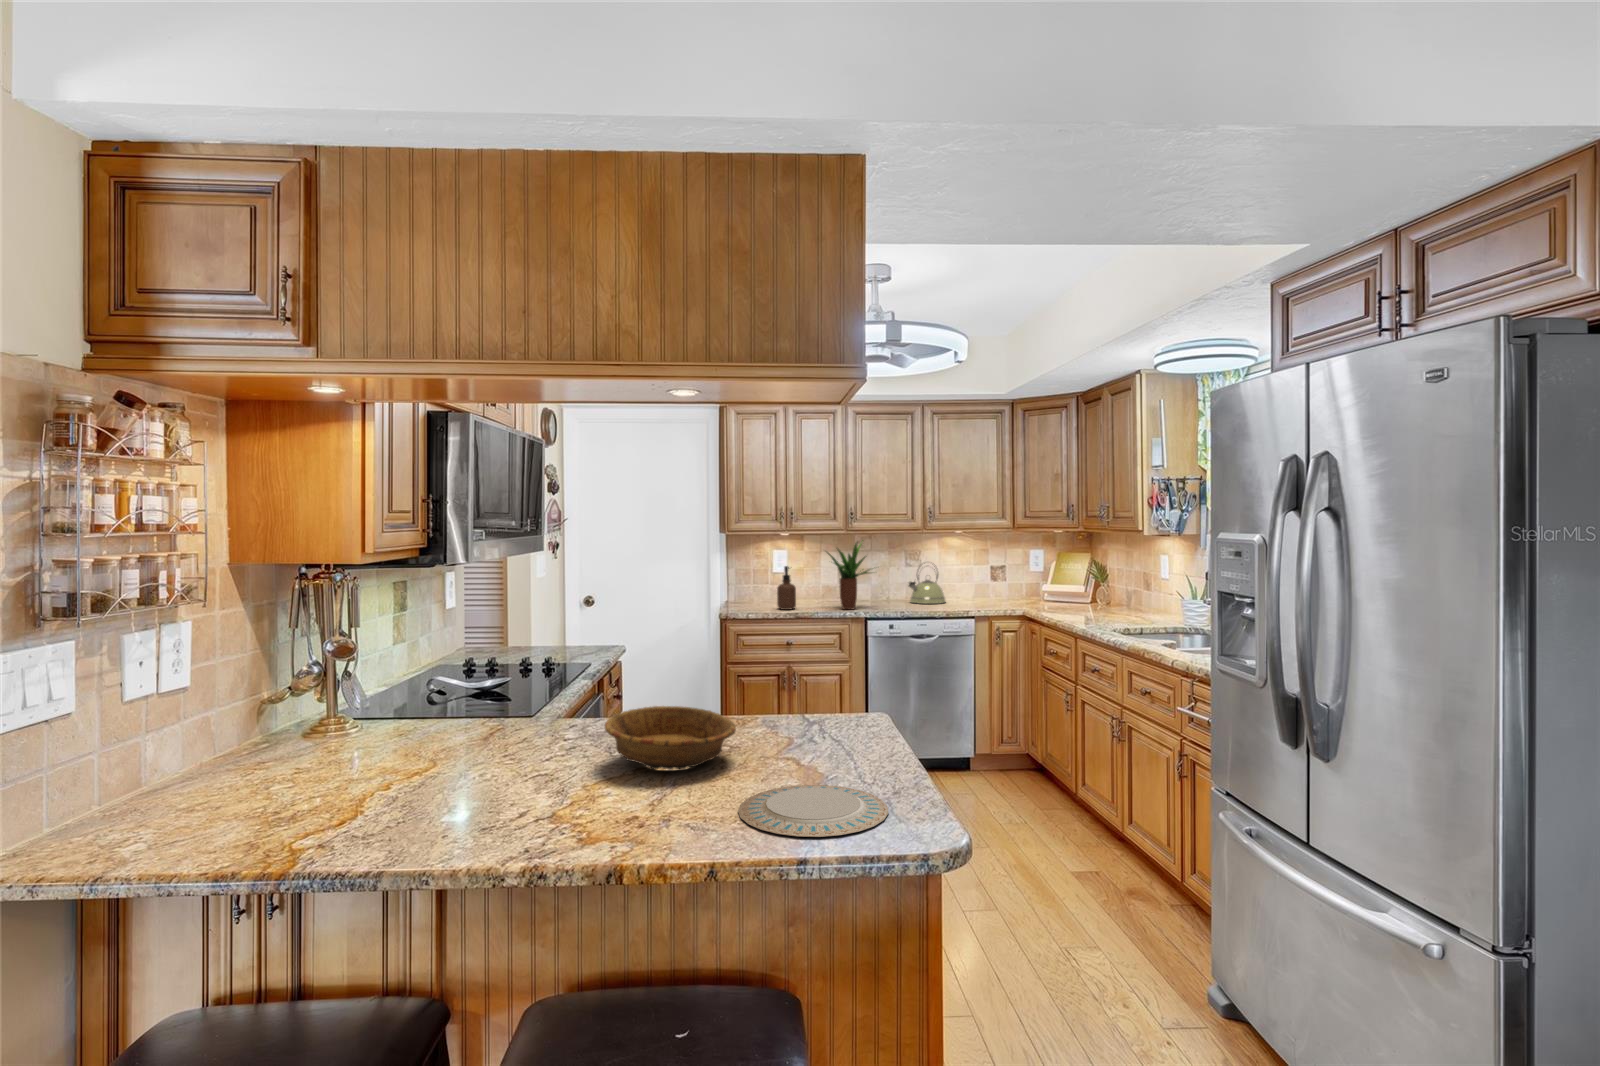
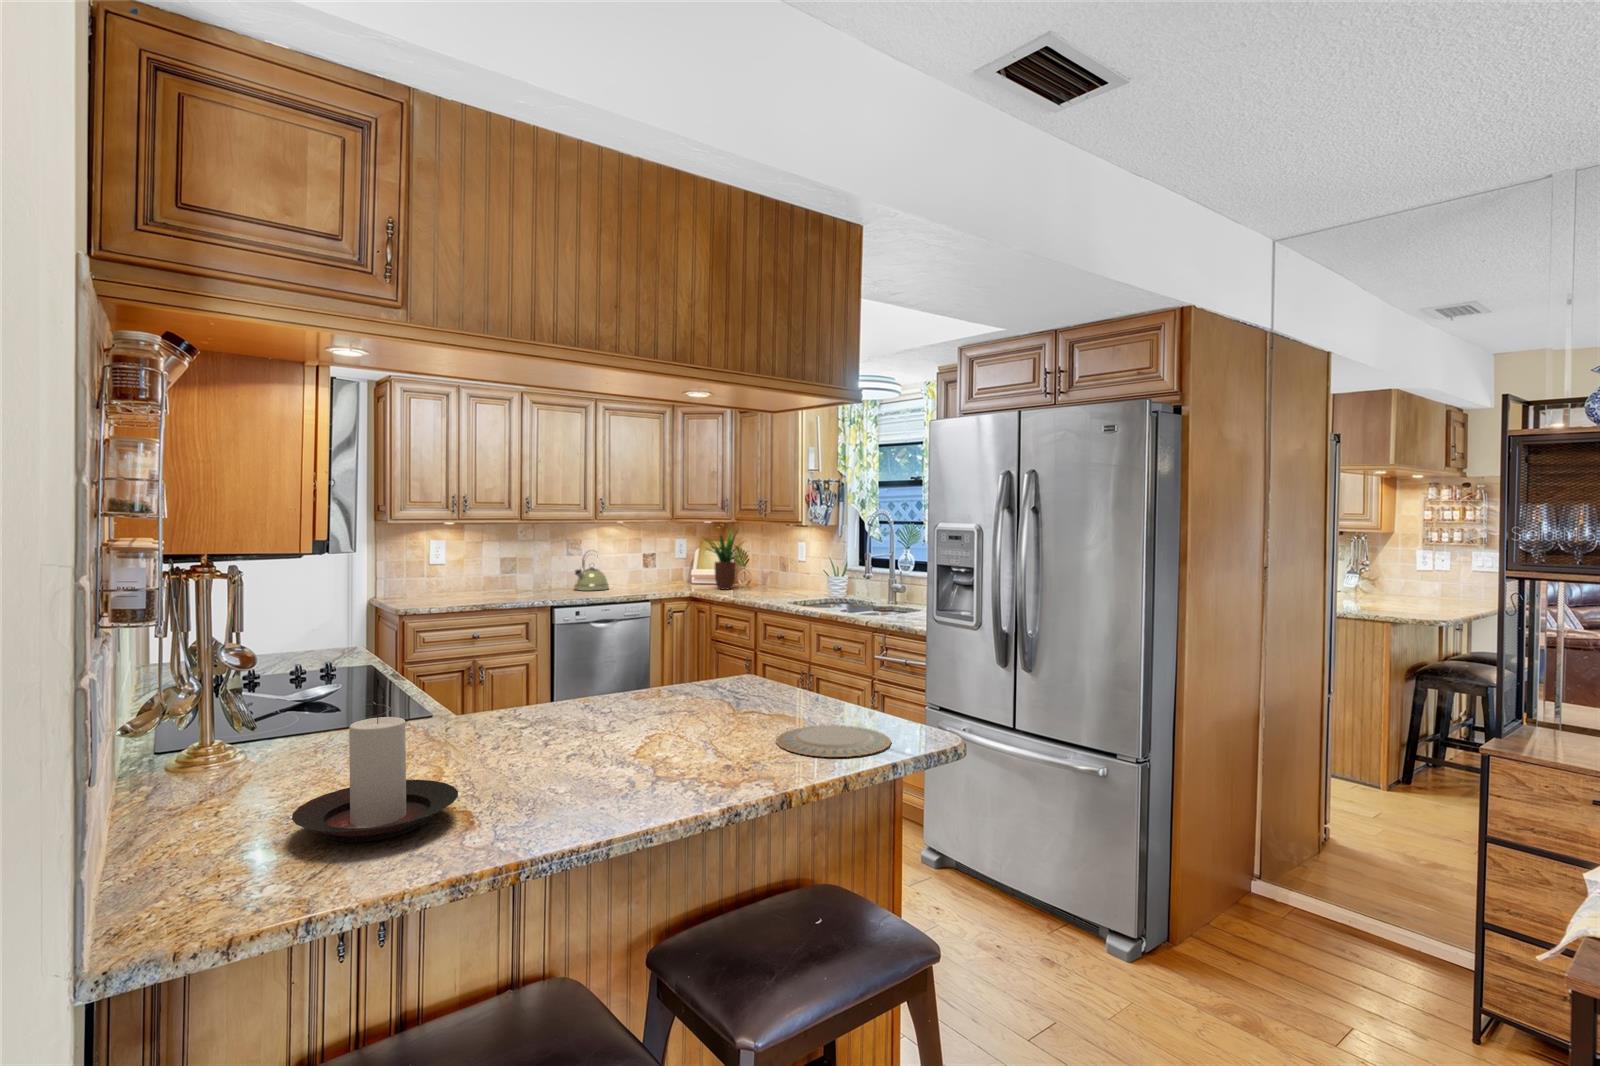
potted plant: present [827,540,868,609] -> present [706,530,740,590]
soap dispenser: present [777,566,796,610] -> none [448,557,469,603]
candle holder: none [212,705,373,821] -> present [292,715,458,842]
decorative bowl: present [605,706,736,769] -> none [601,684,717,738]

